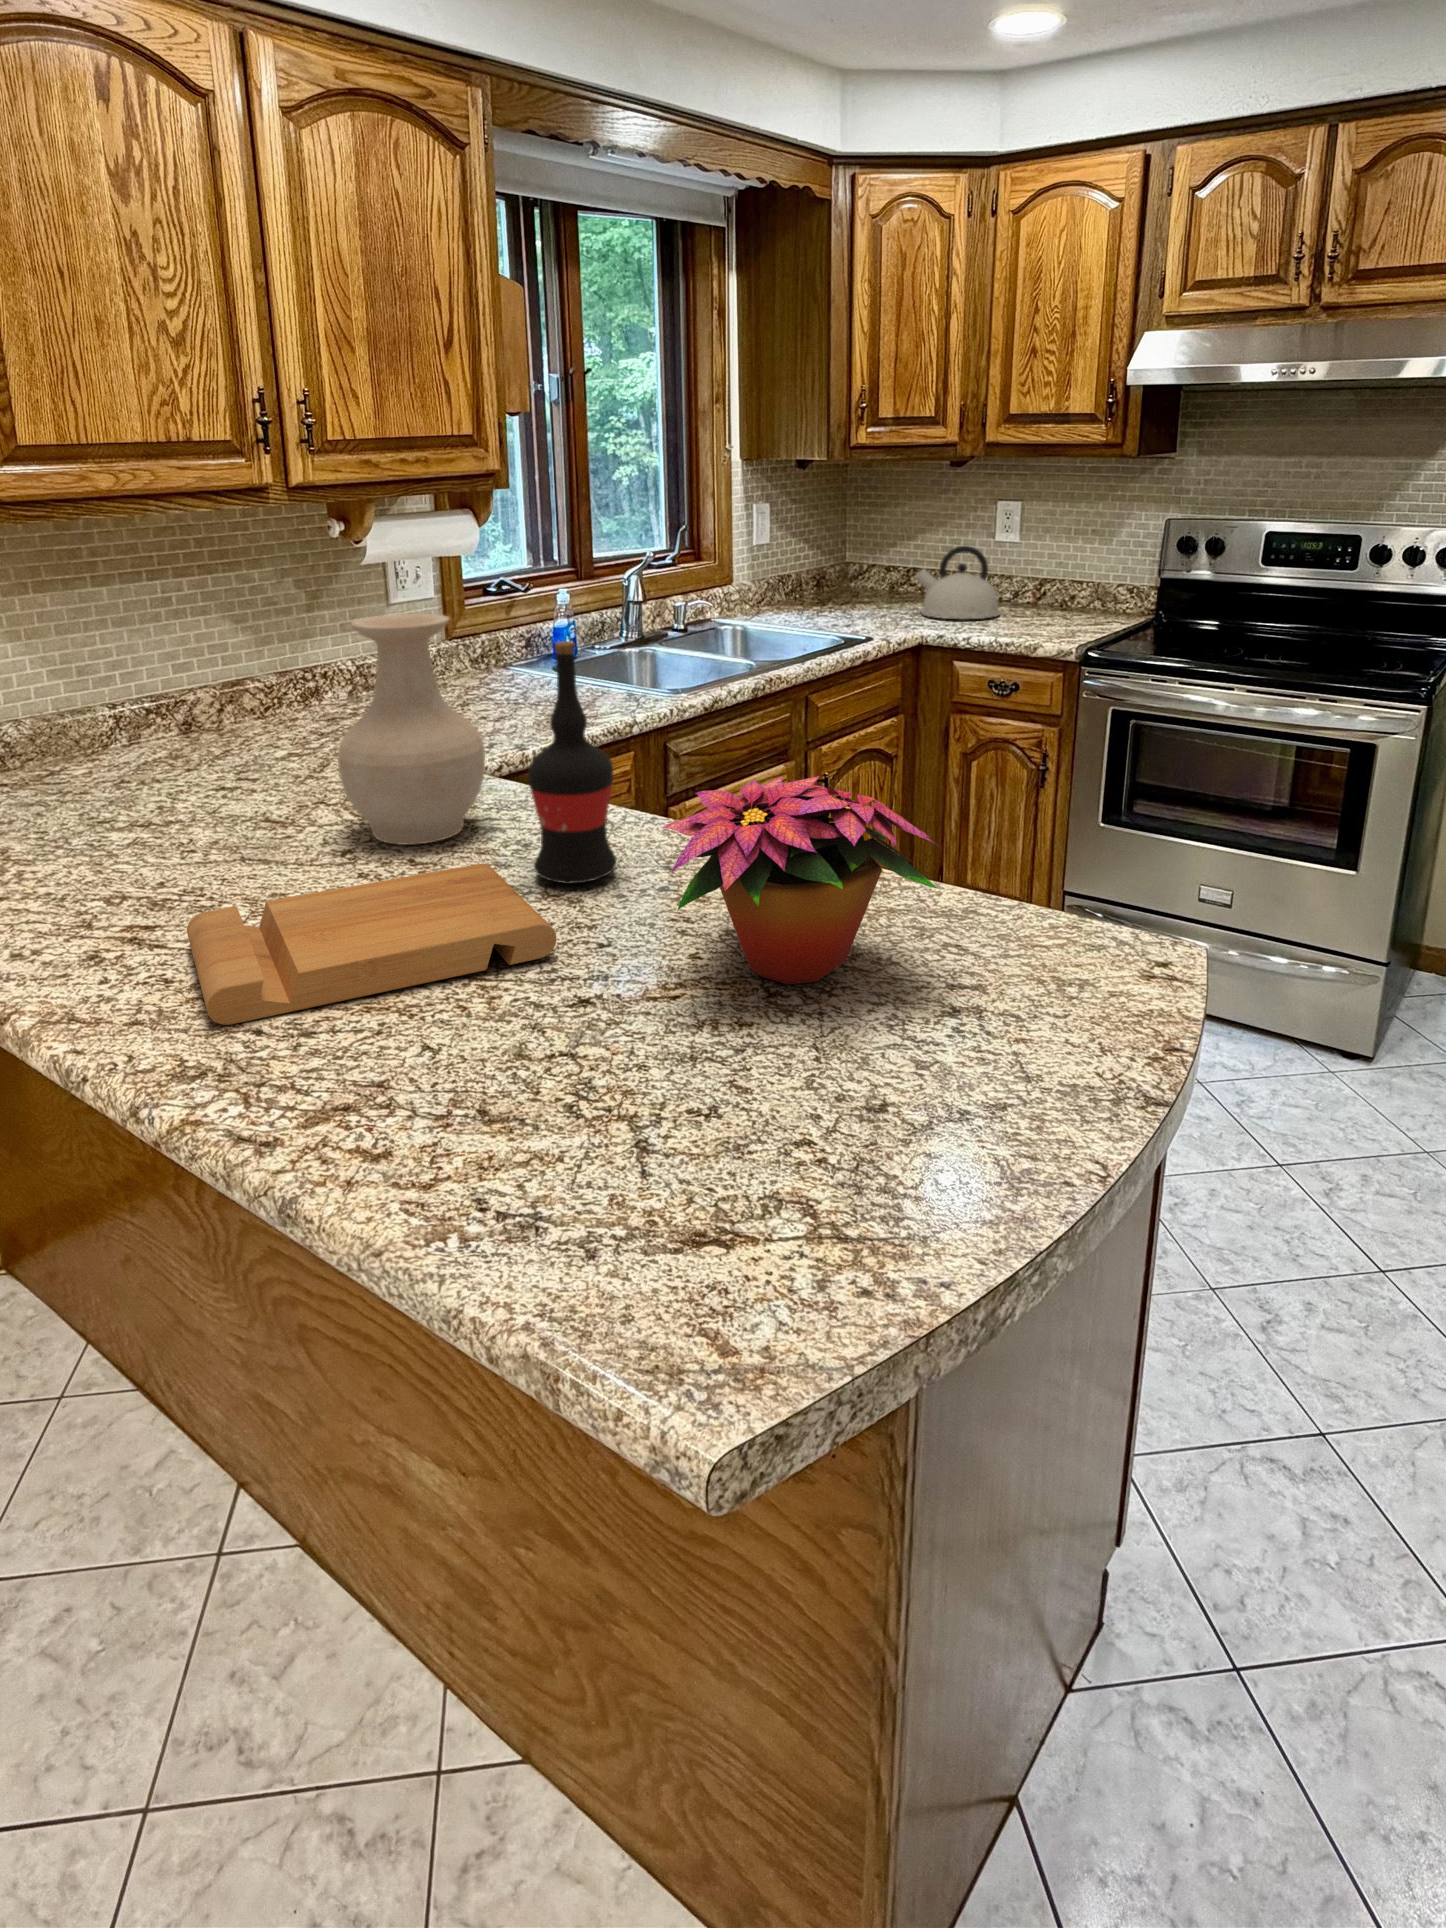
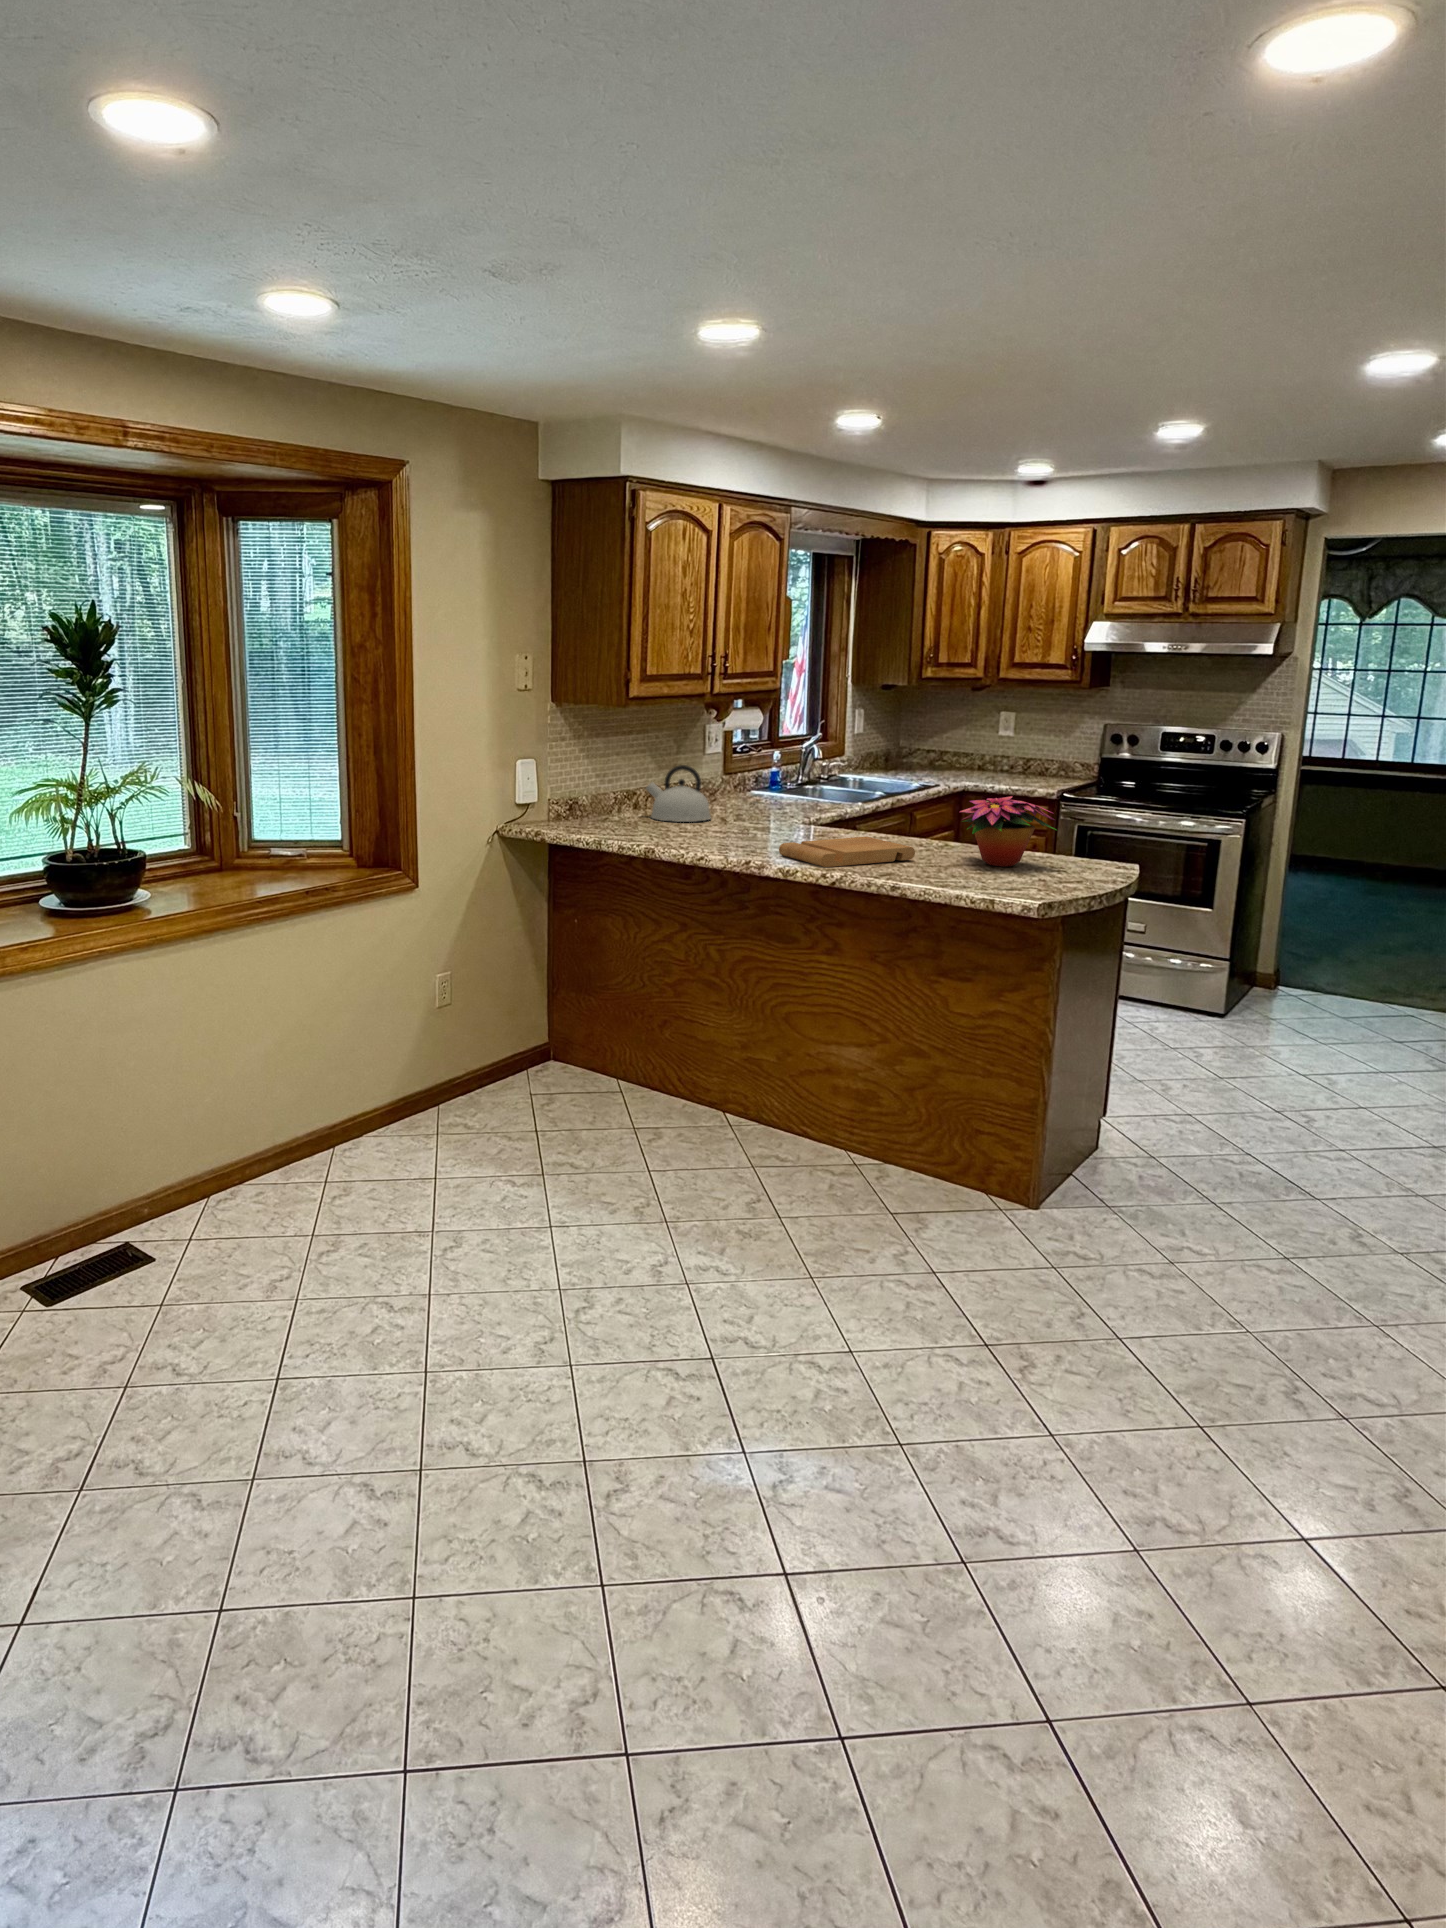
kettle: present [915,546,1000,619] -> present [646,765,711,822]
vase: present [337,614,485,845] -> none [782,747,841,839]
wine bottle: present [528,641,617,884] -> none [877,755,912,848]

